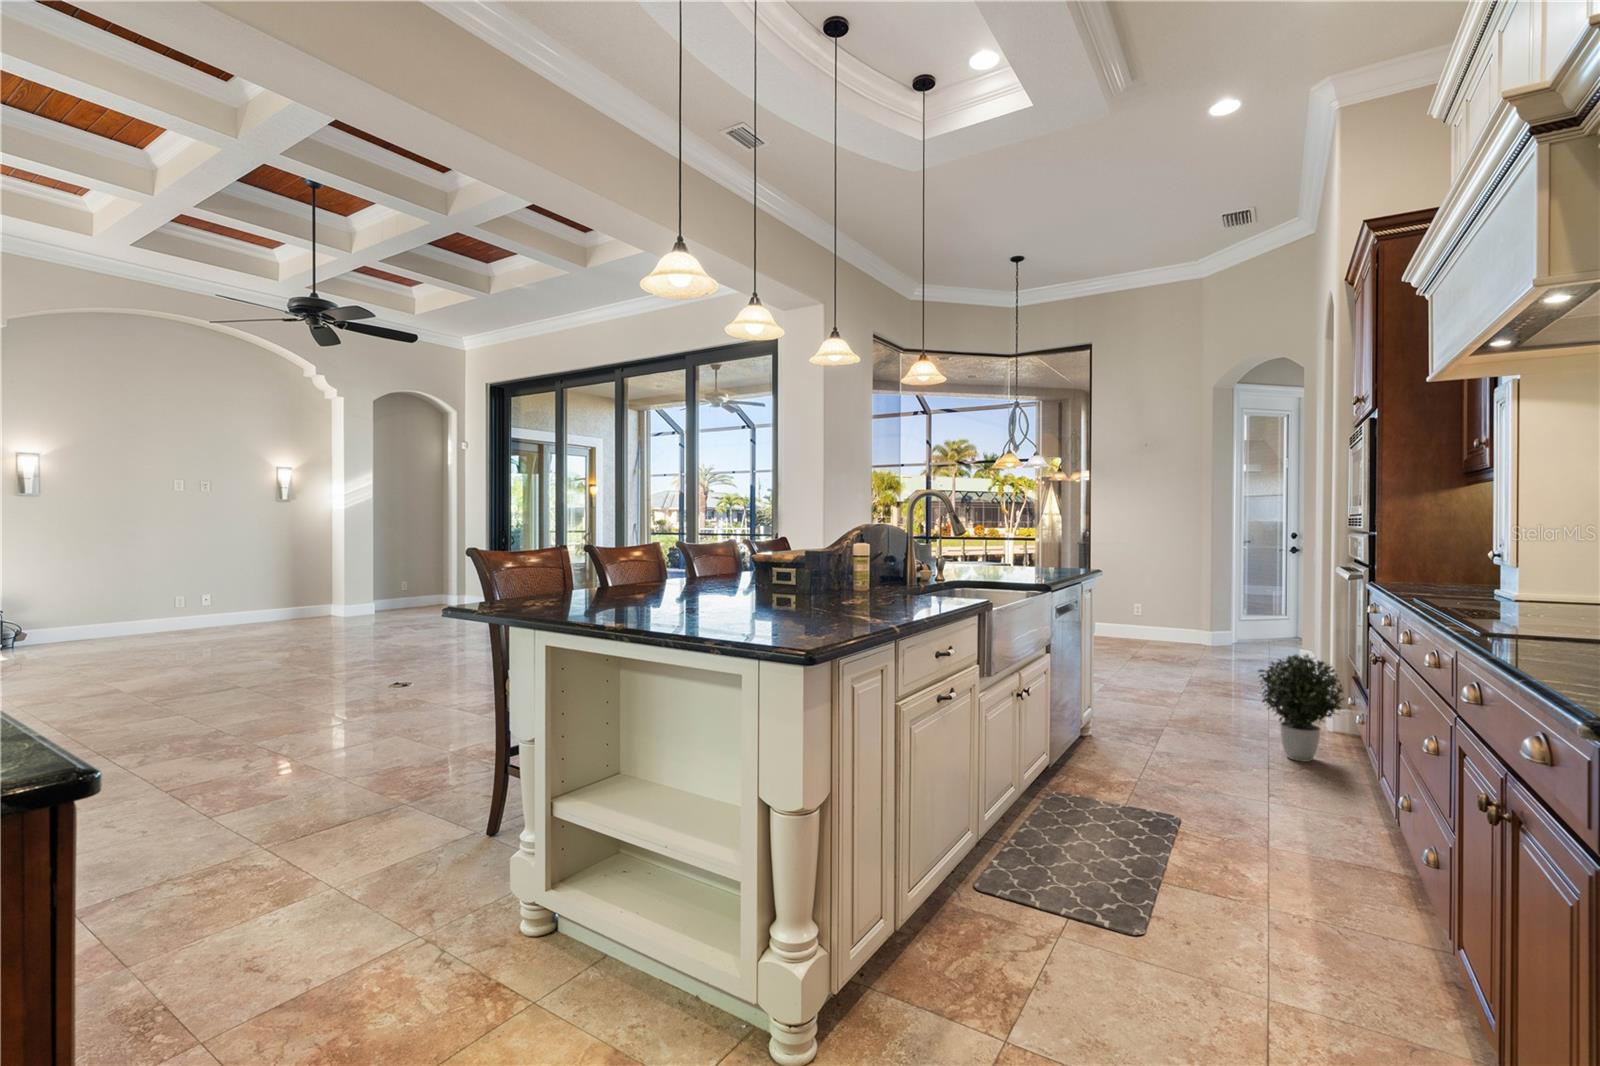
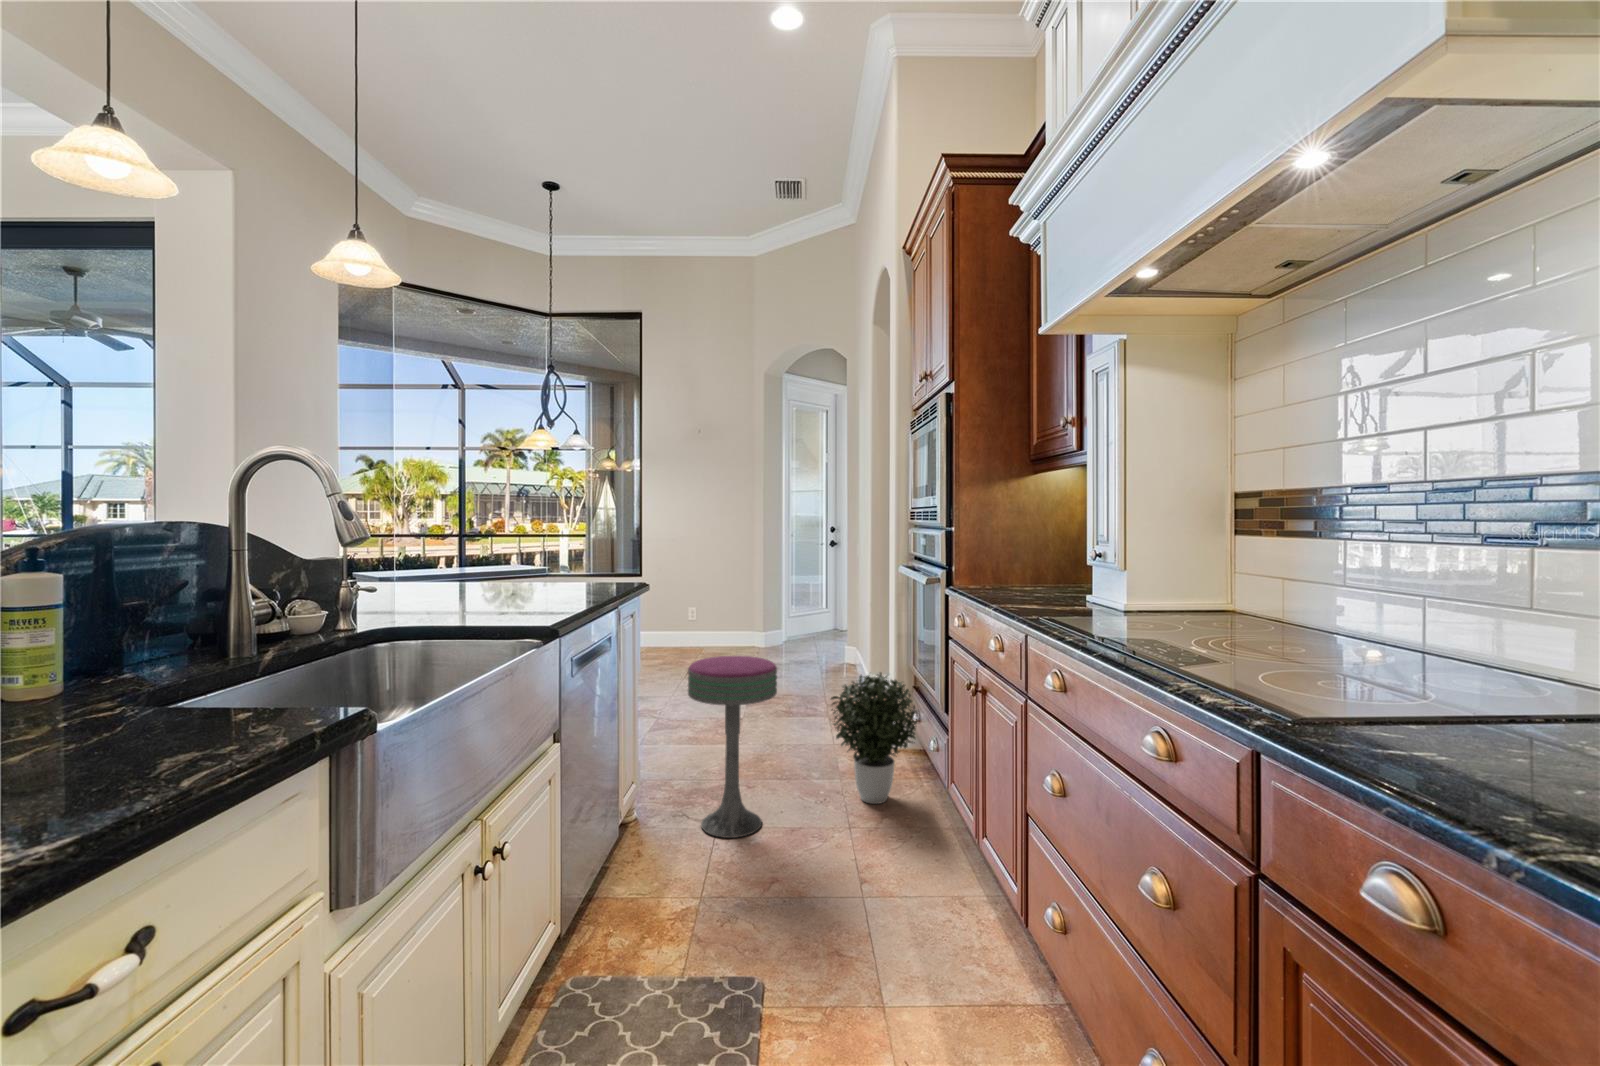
bar stool: none [1134,629,1207,760] -> present [688,656,777,838]

